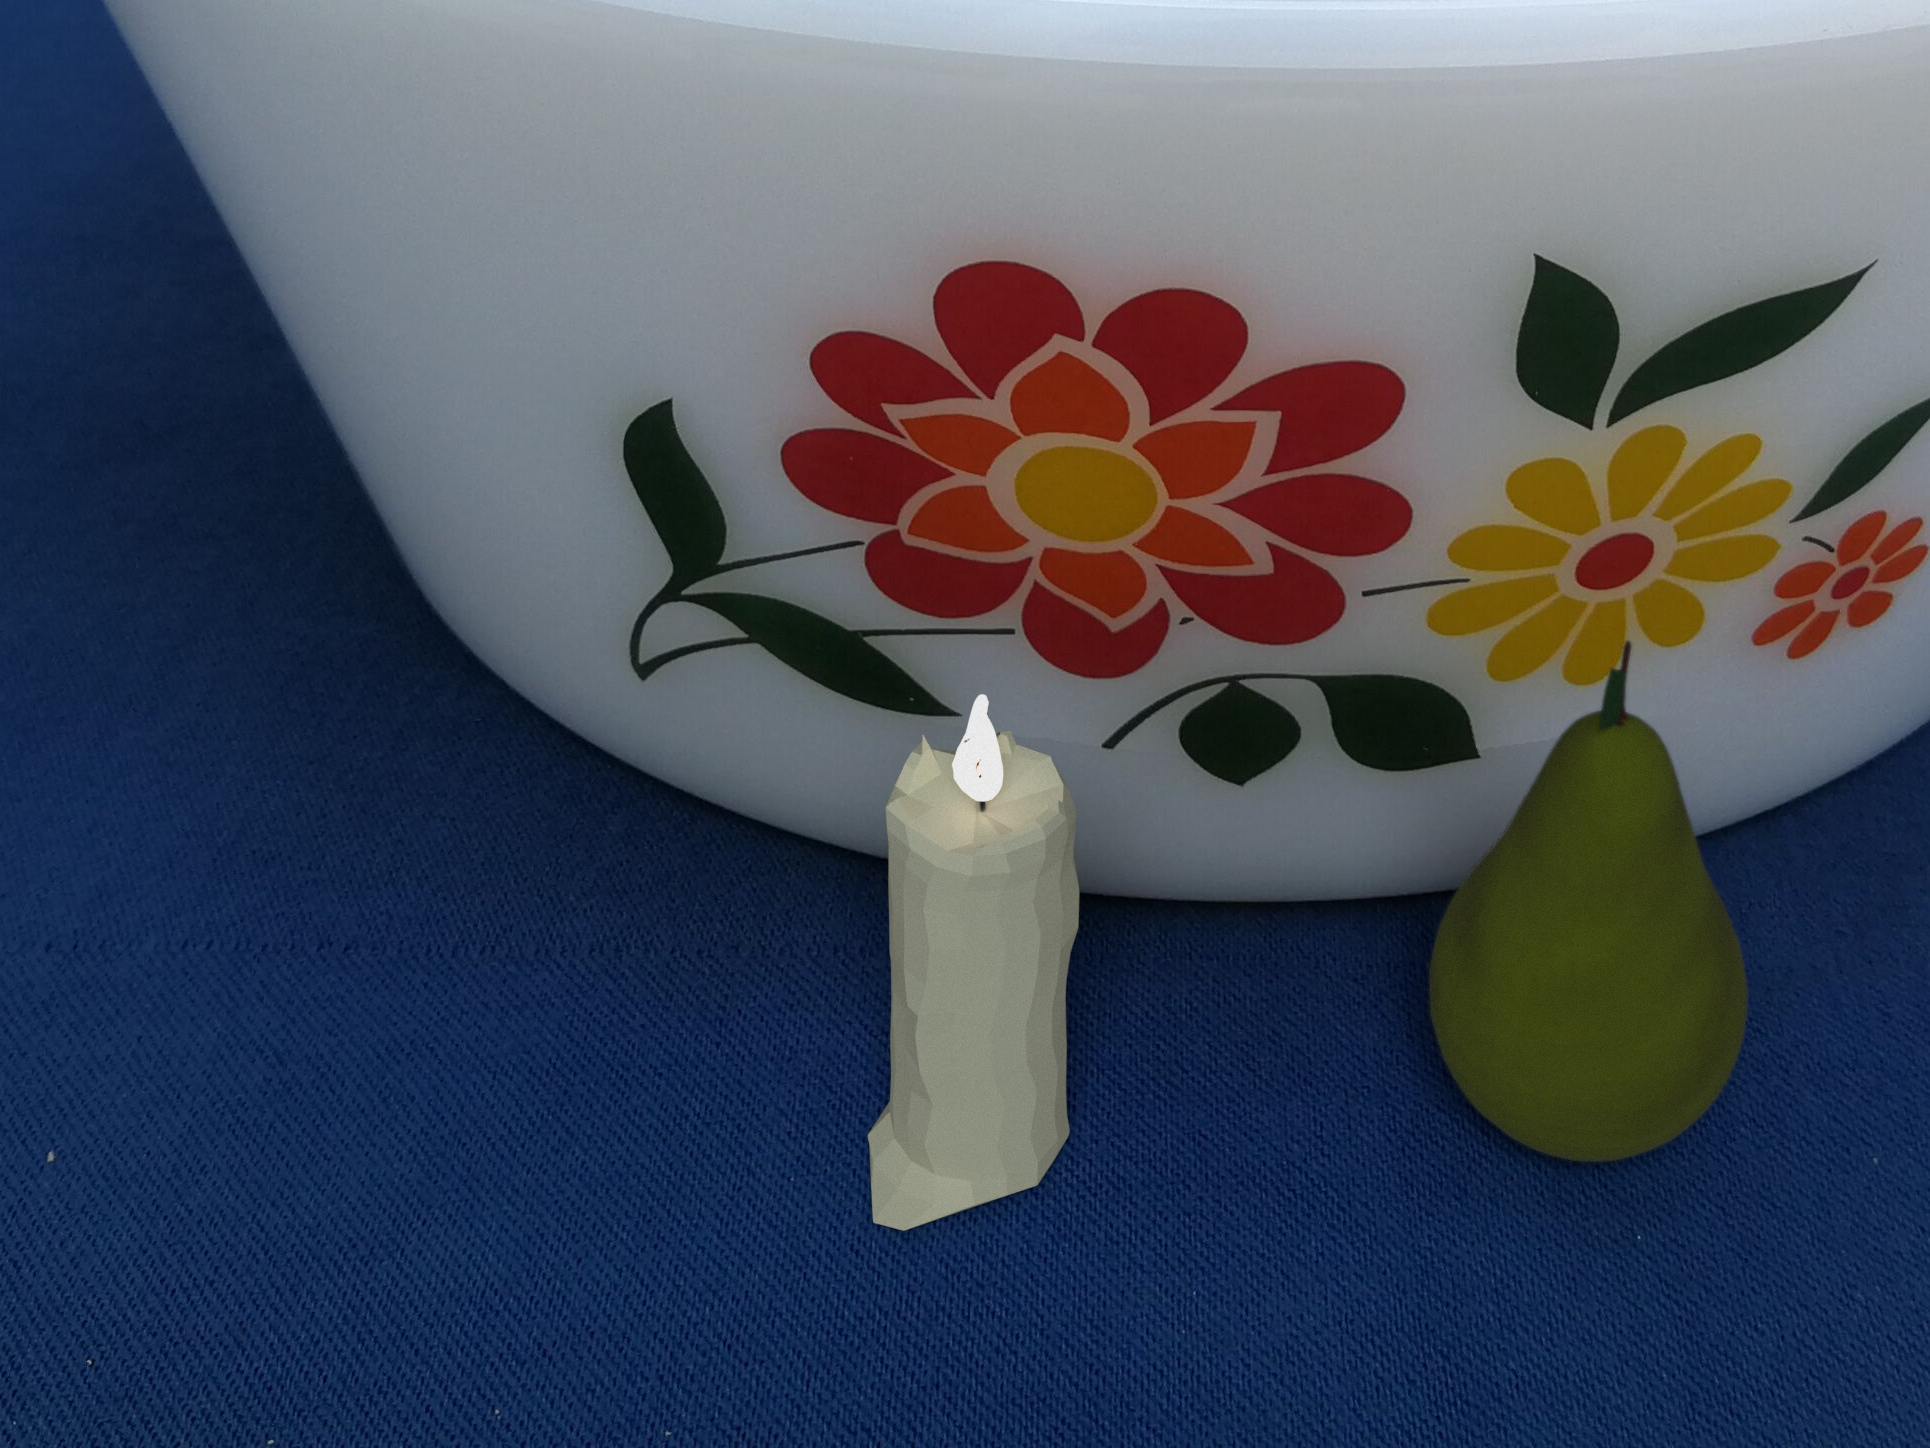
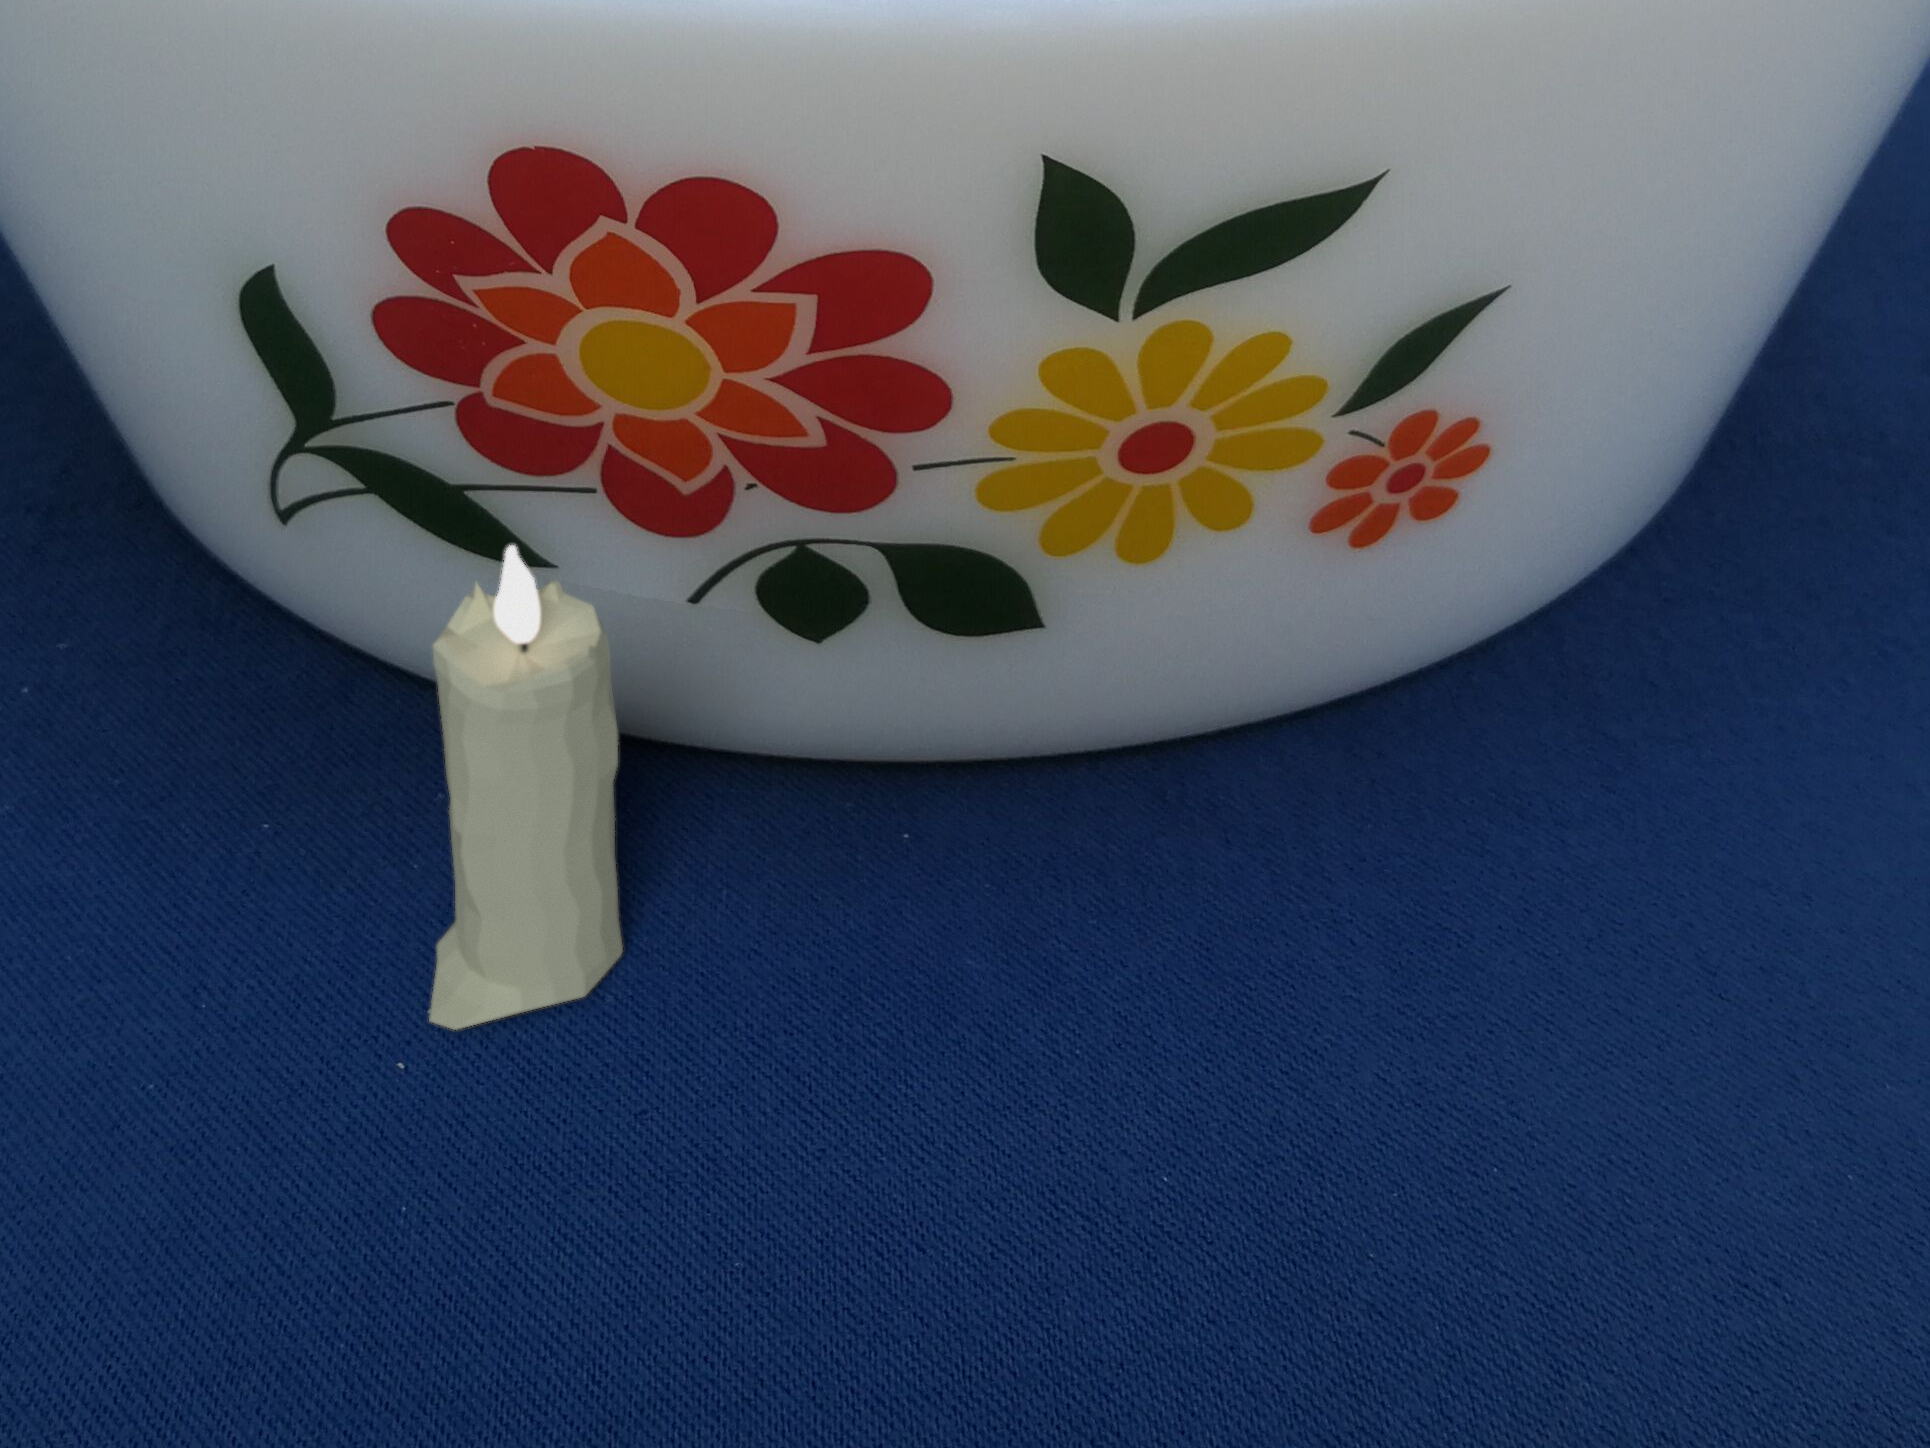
fruit: present [1429,641,1748,1162] -> none [955,519,1254,1003]

